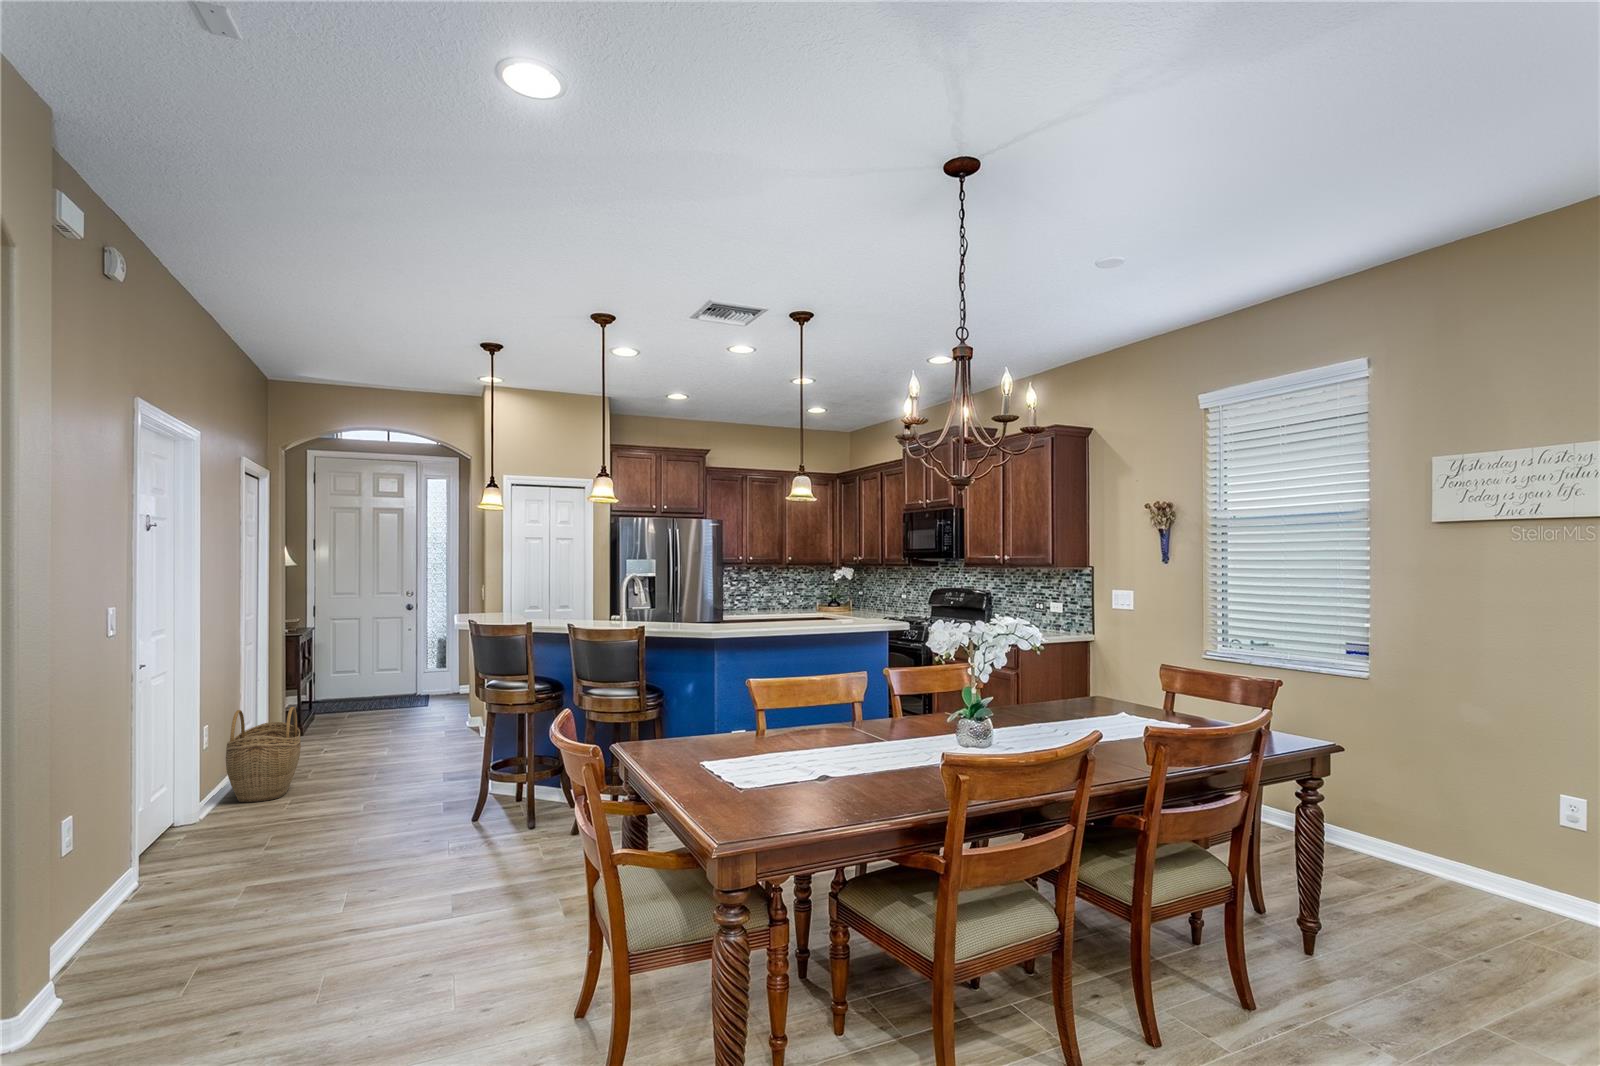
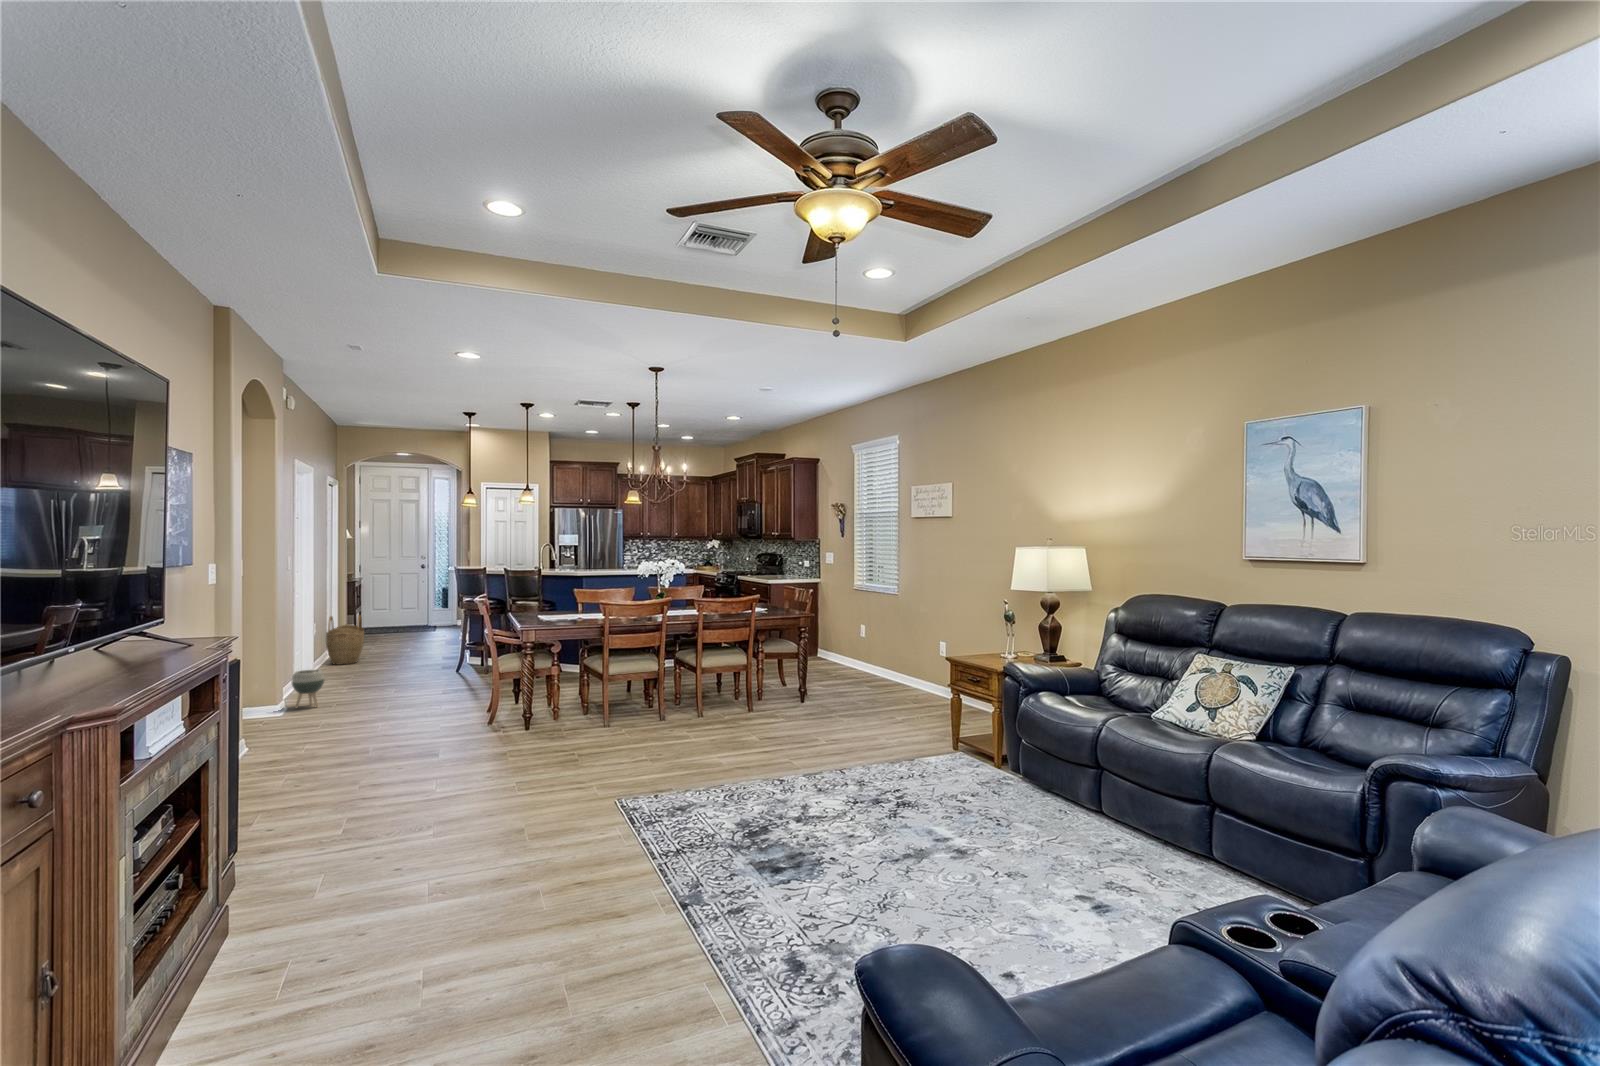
planter: none [63,899,156,1013] -> present [292,670,325,708]

